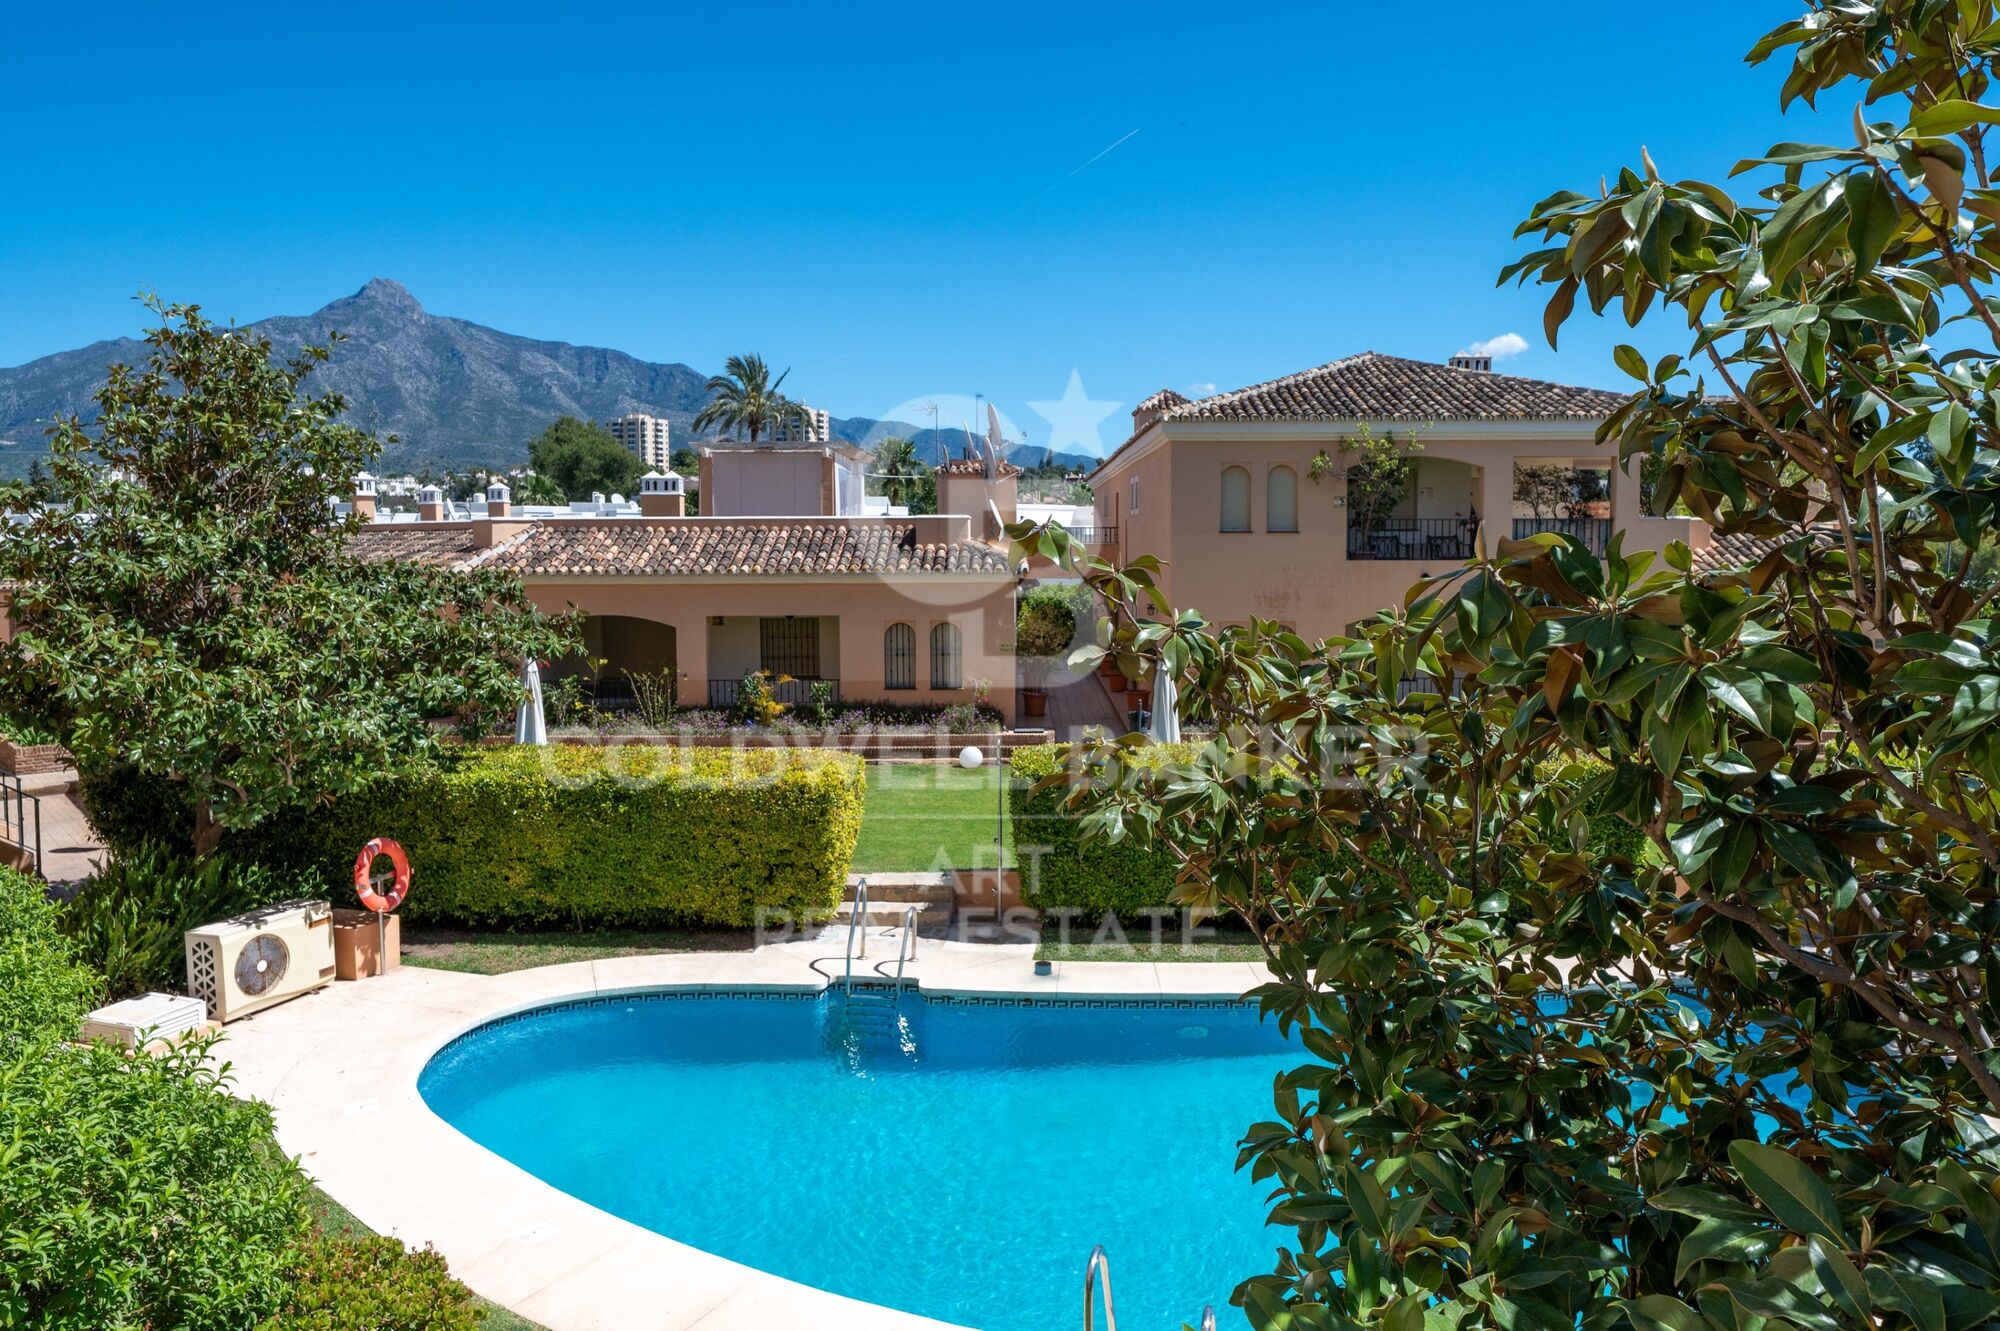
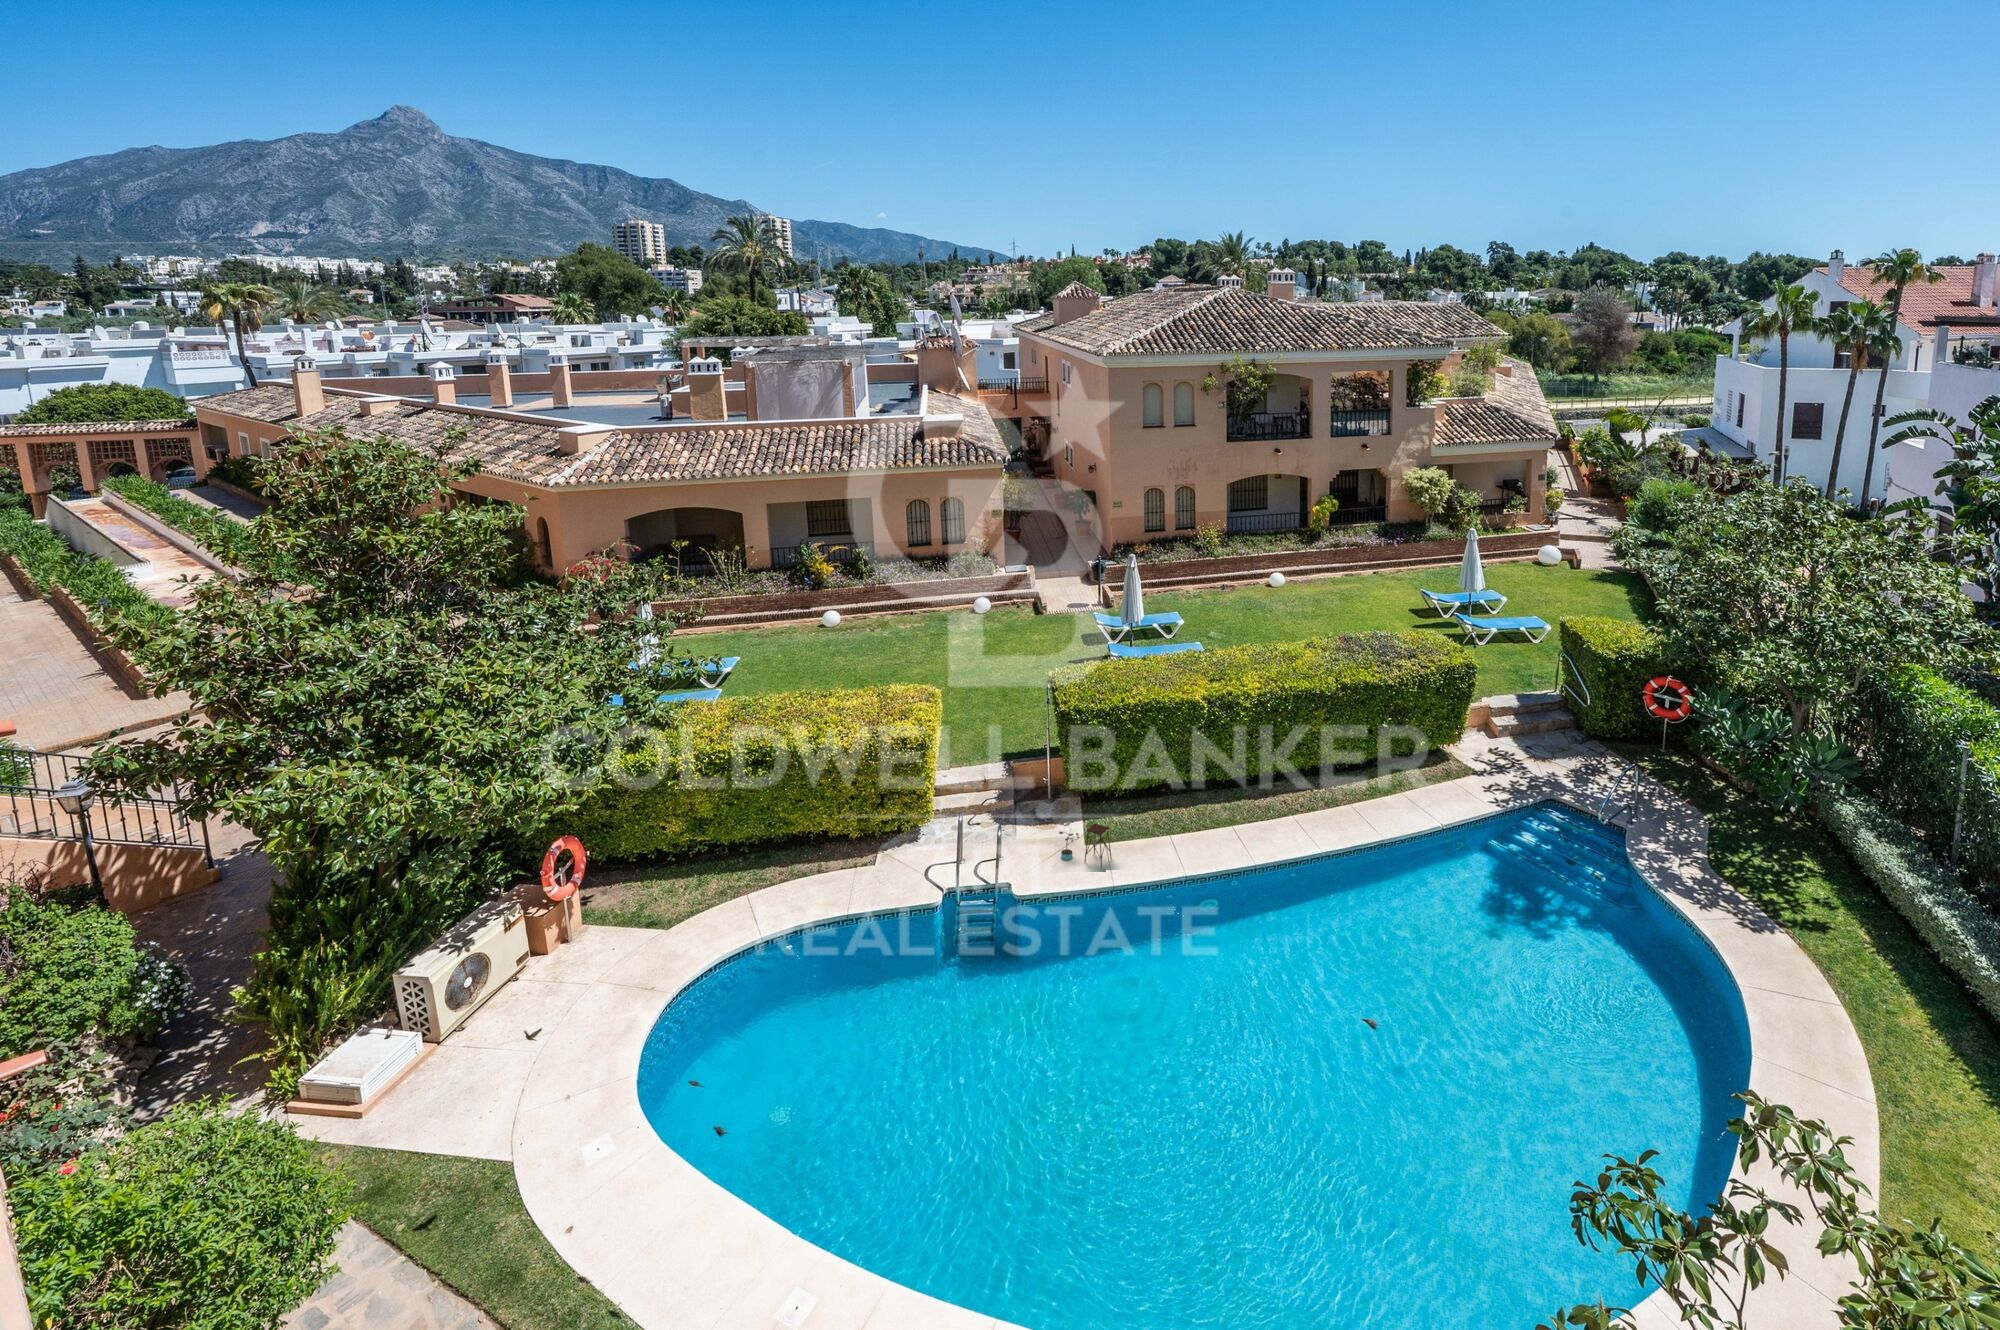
side table: none [1068,919,1109,984] -> present [1085,824,1111,867]

